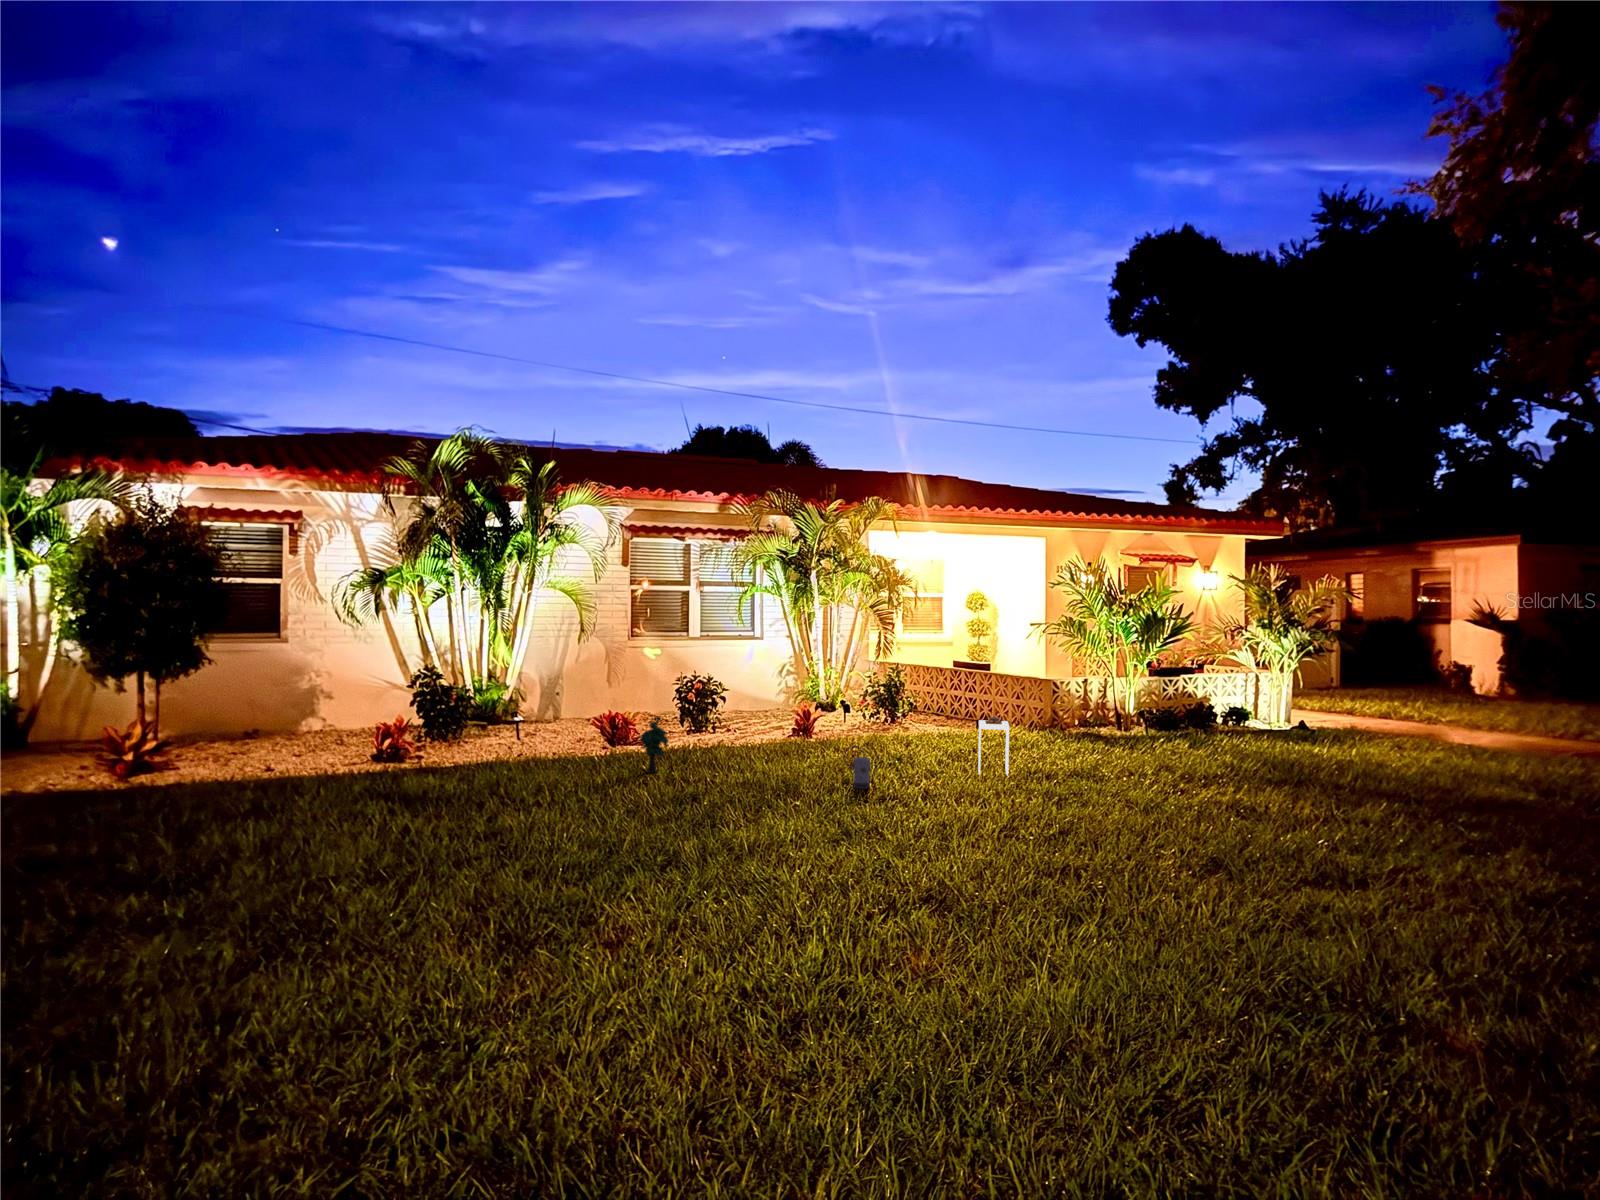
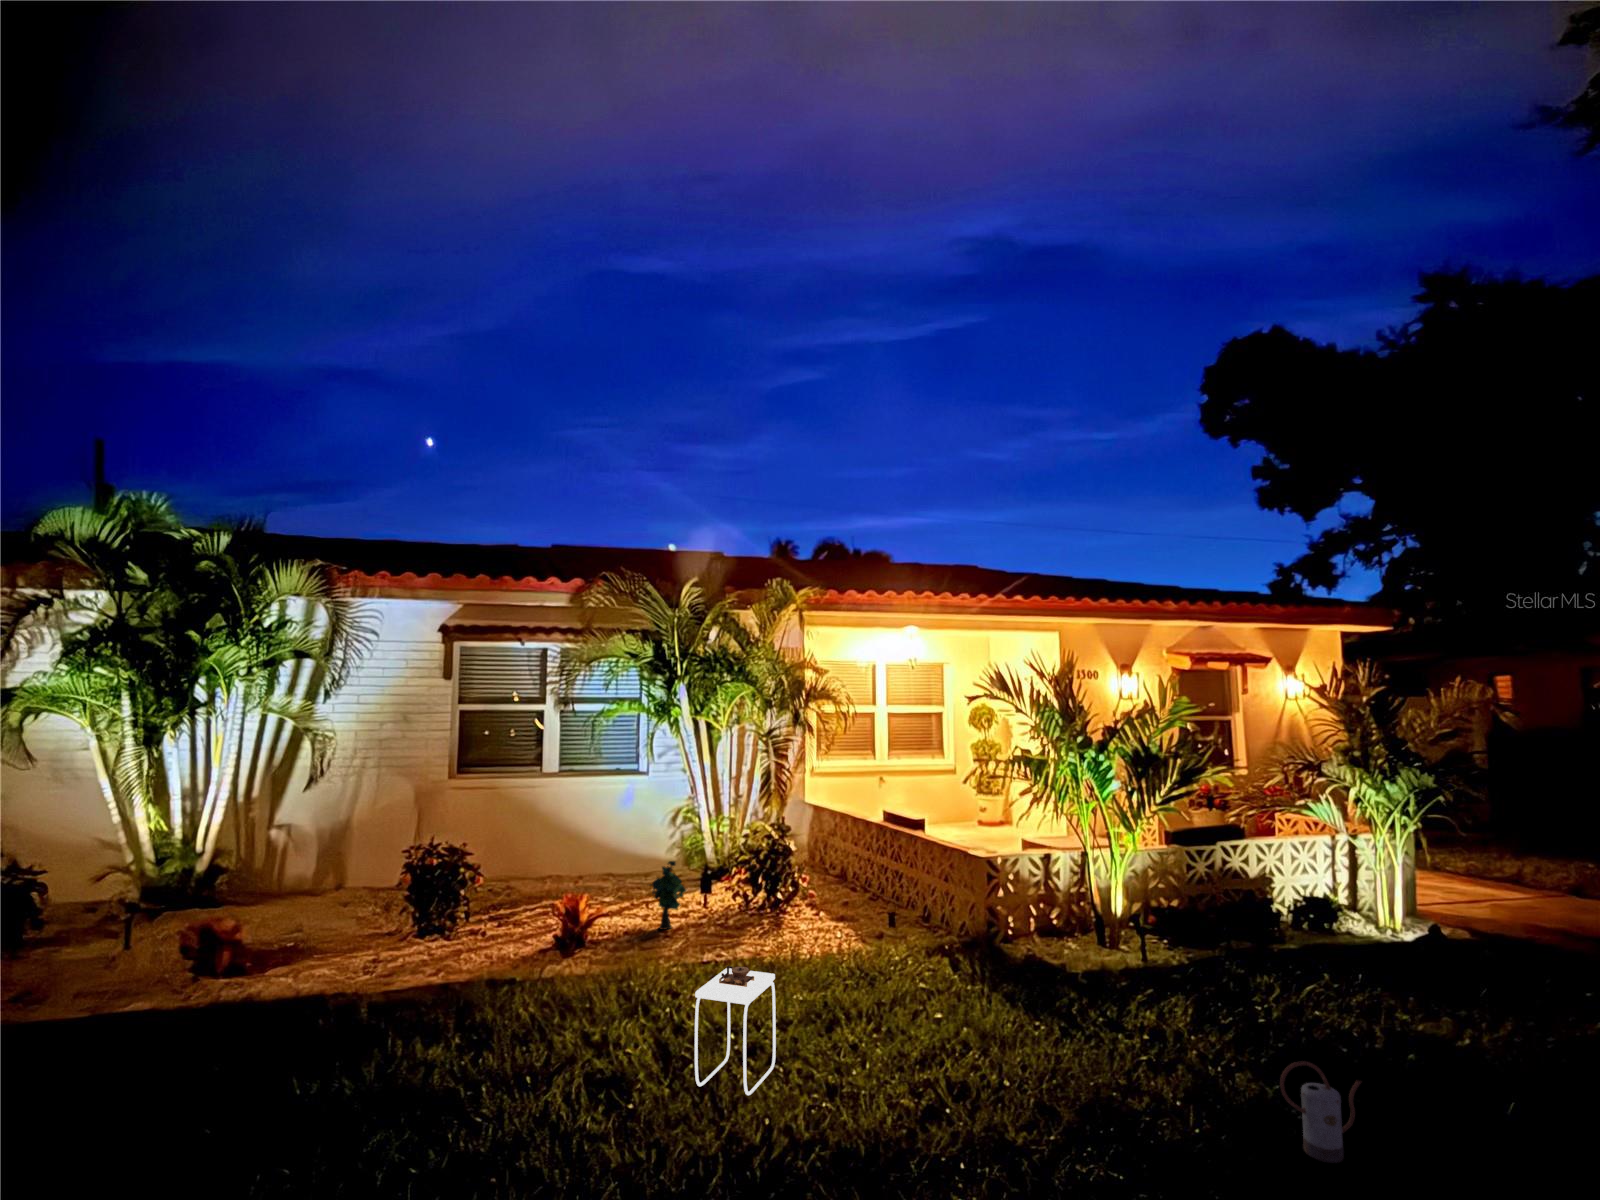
decorative plant: present [638,717,669,773] -> present [650,861,686,930]
watering can: present [843,746,879,789] -> present [1280,1061,1361,1163]

